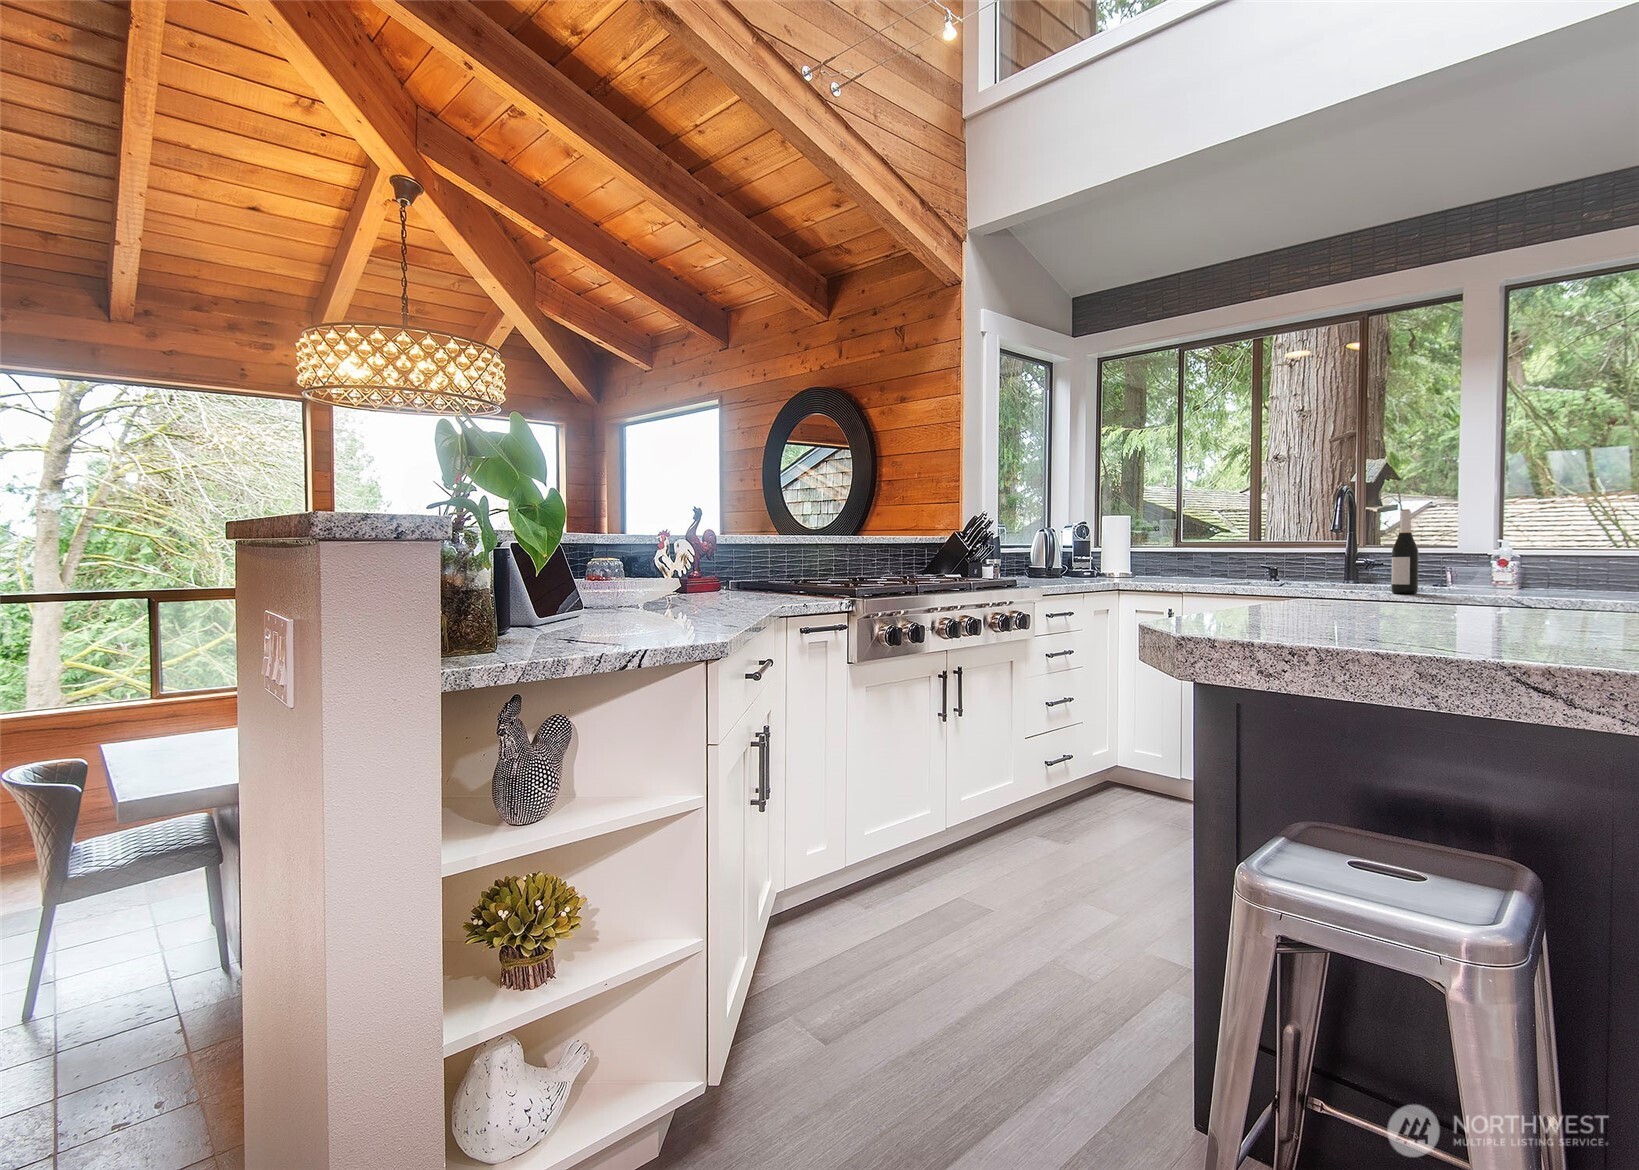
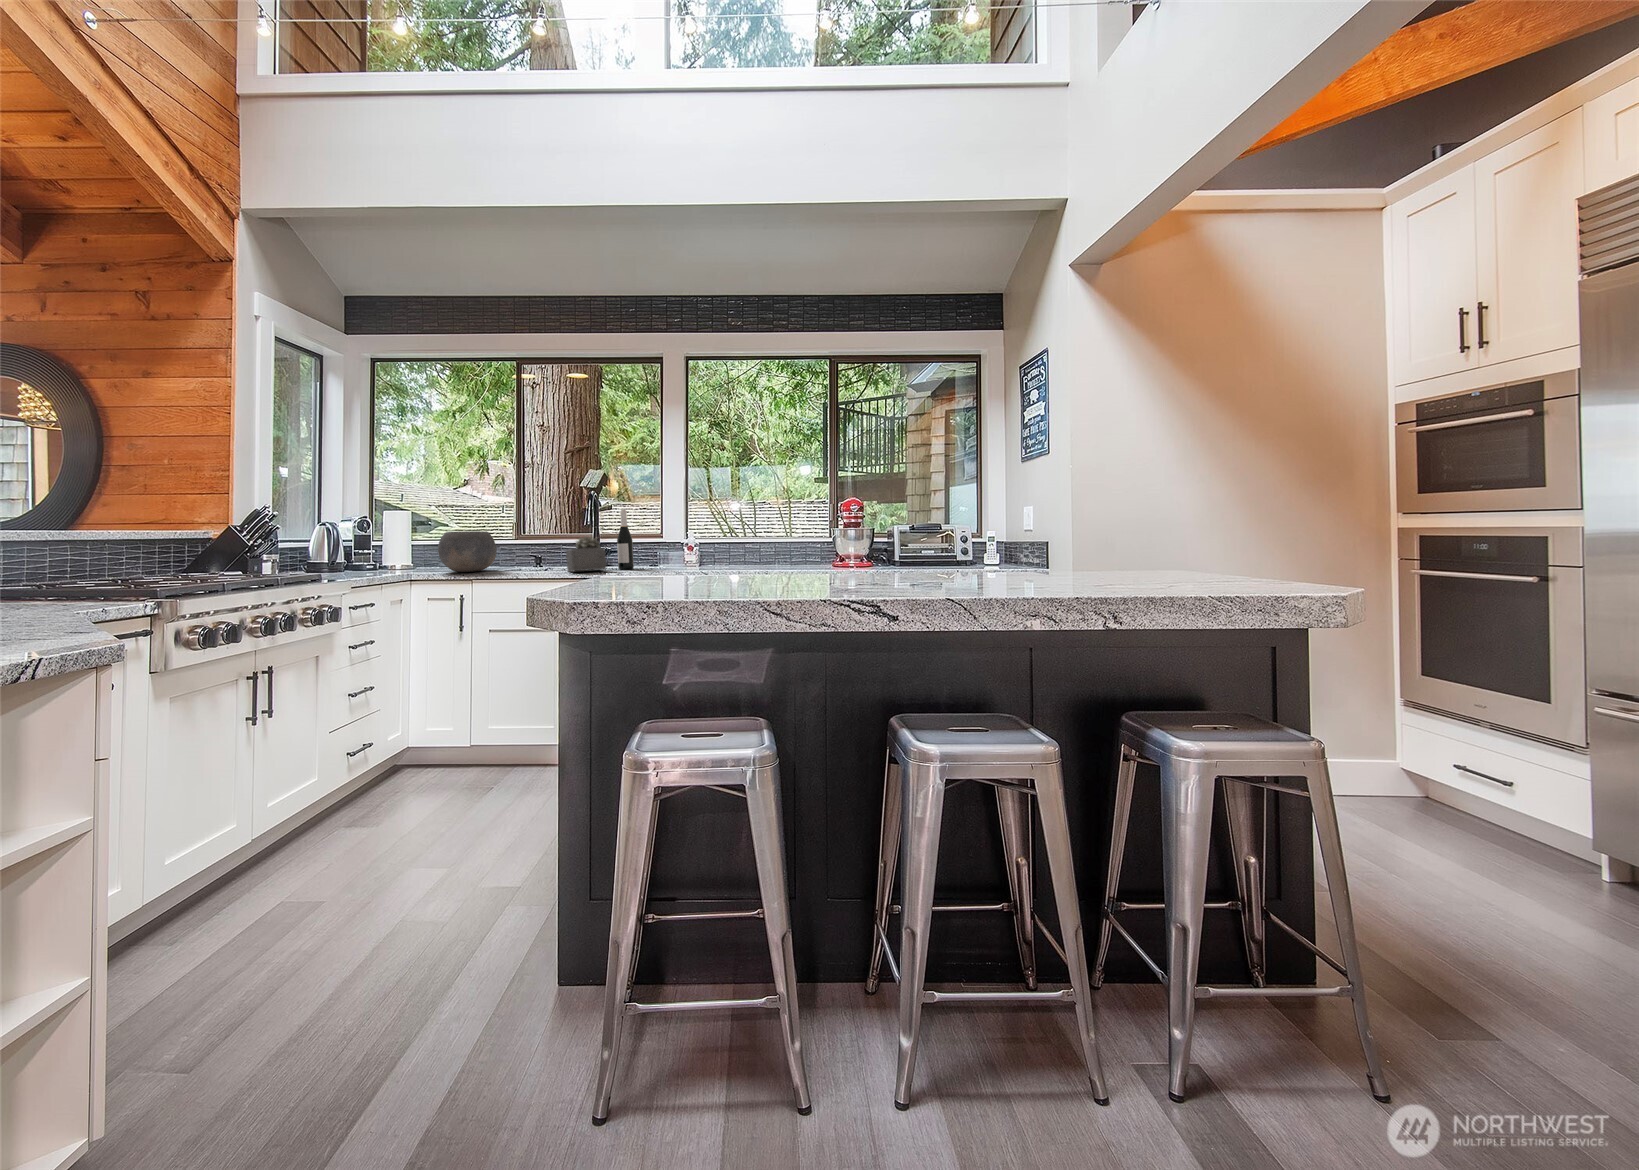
bowl: none [1150,538,1219,585] -> present [438,531,497,572]
succulent plant: none [1309,544,1371,593] -> present [566,536,606,572]

